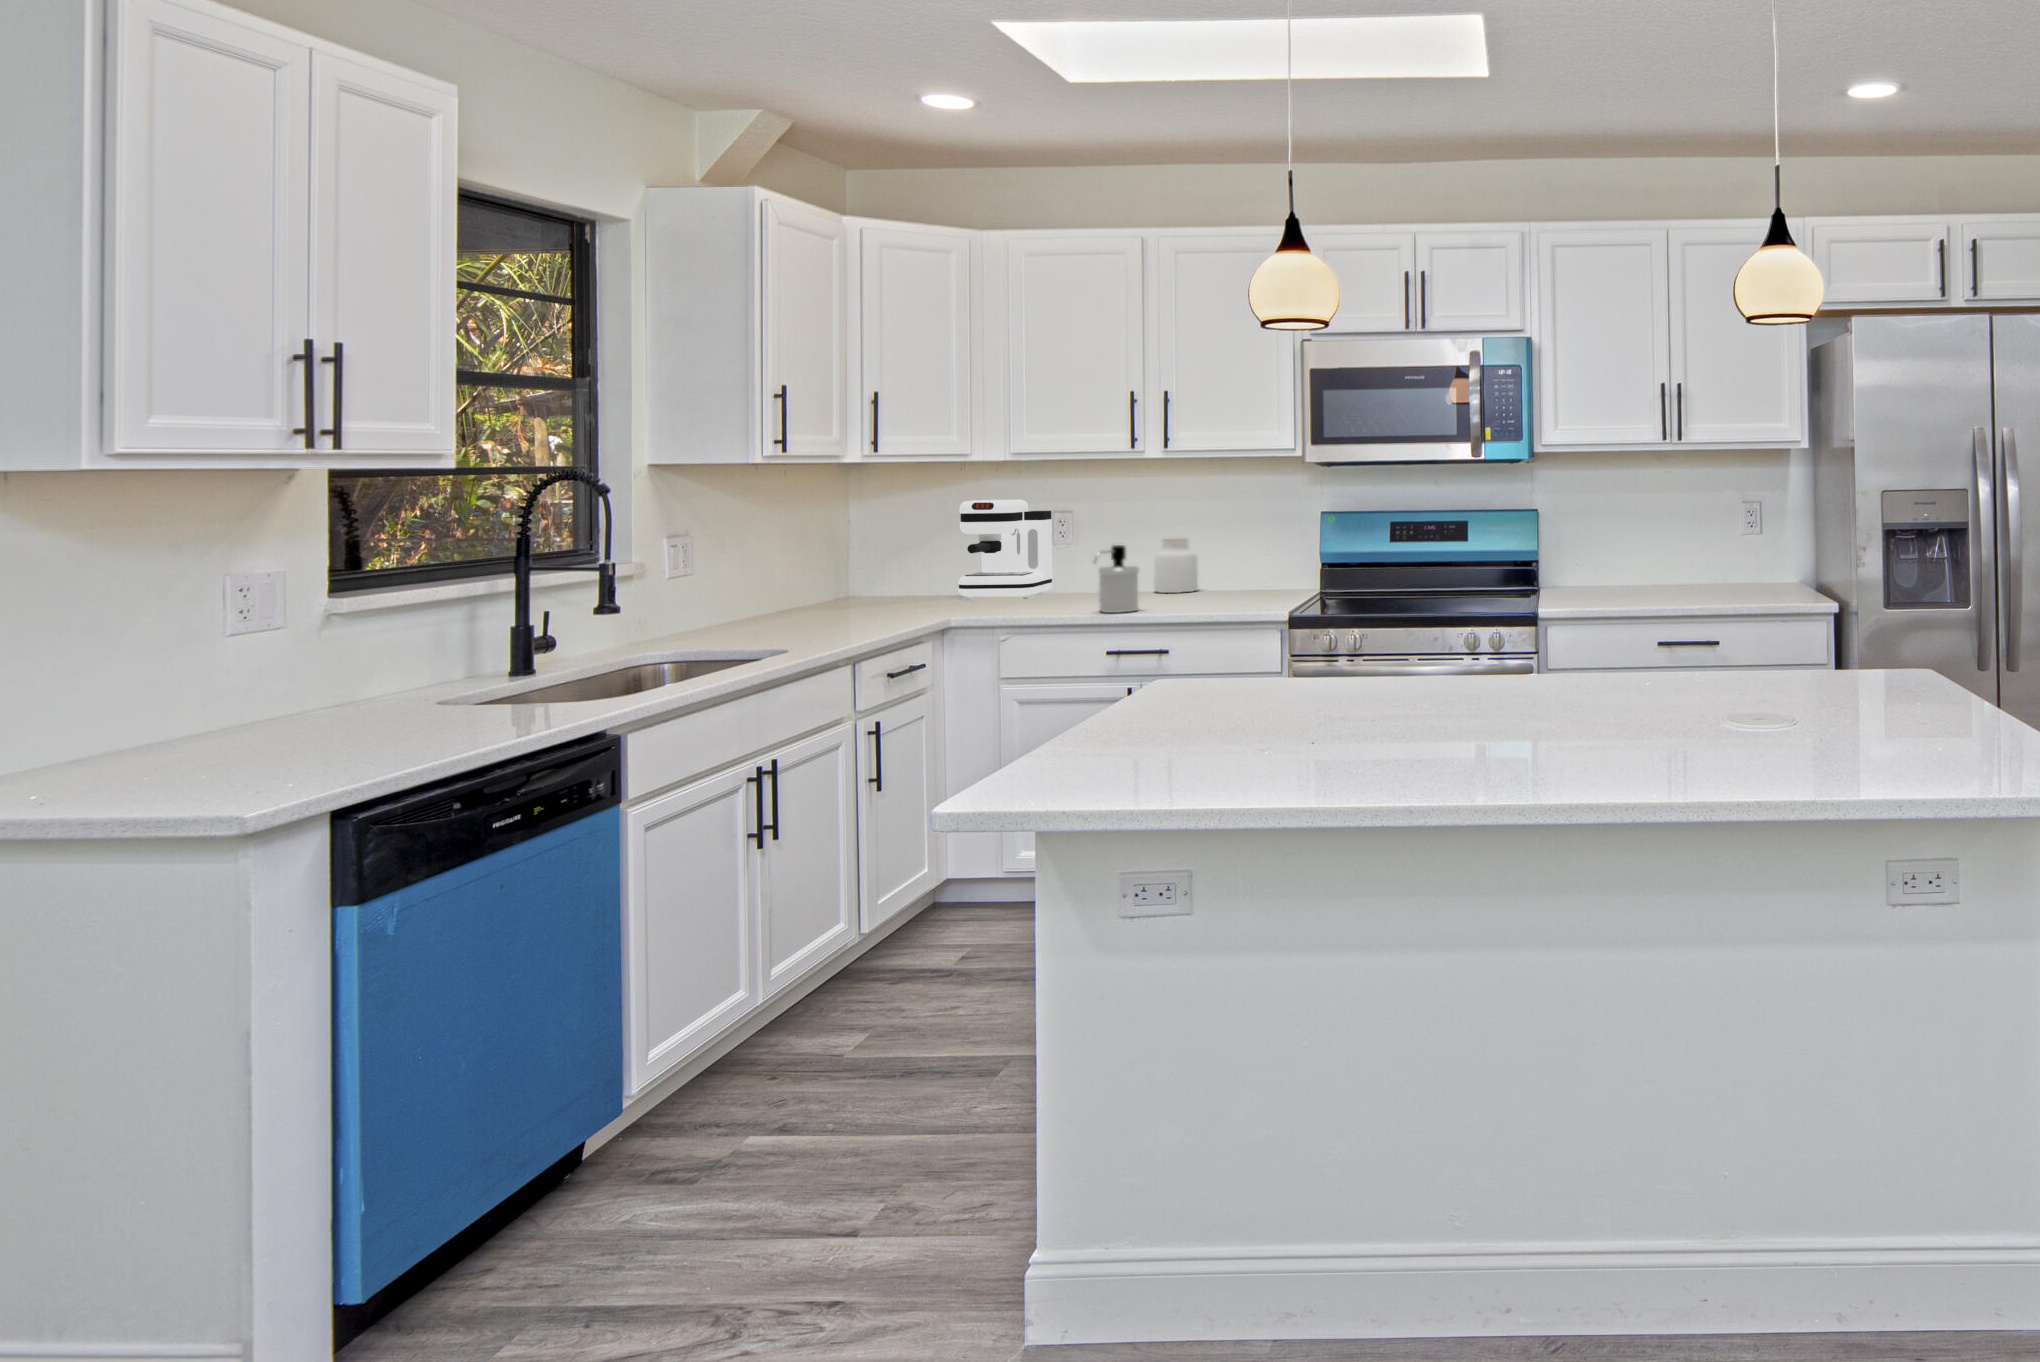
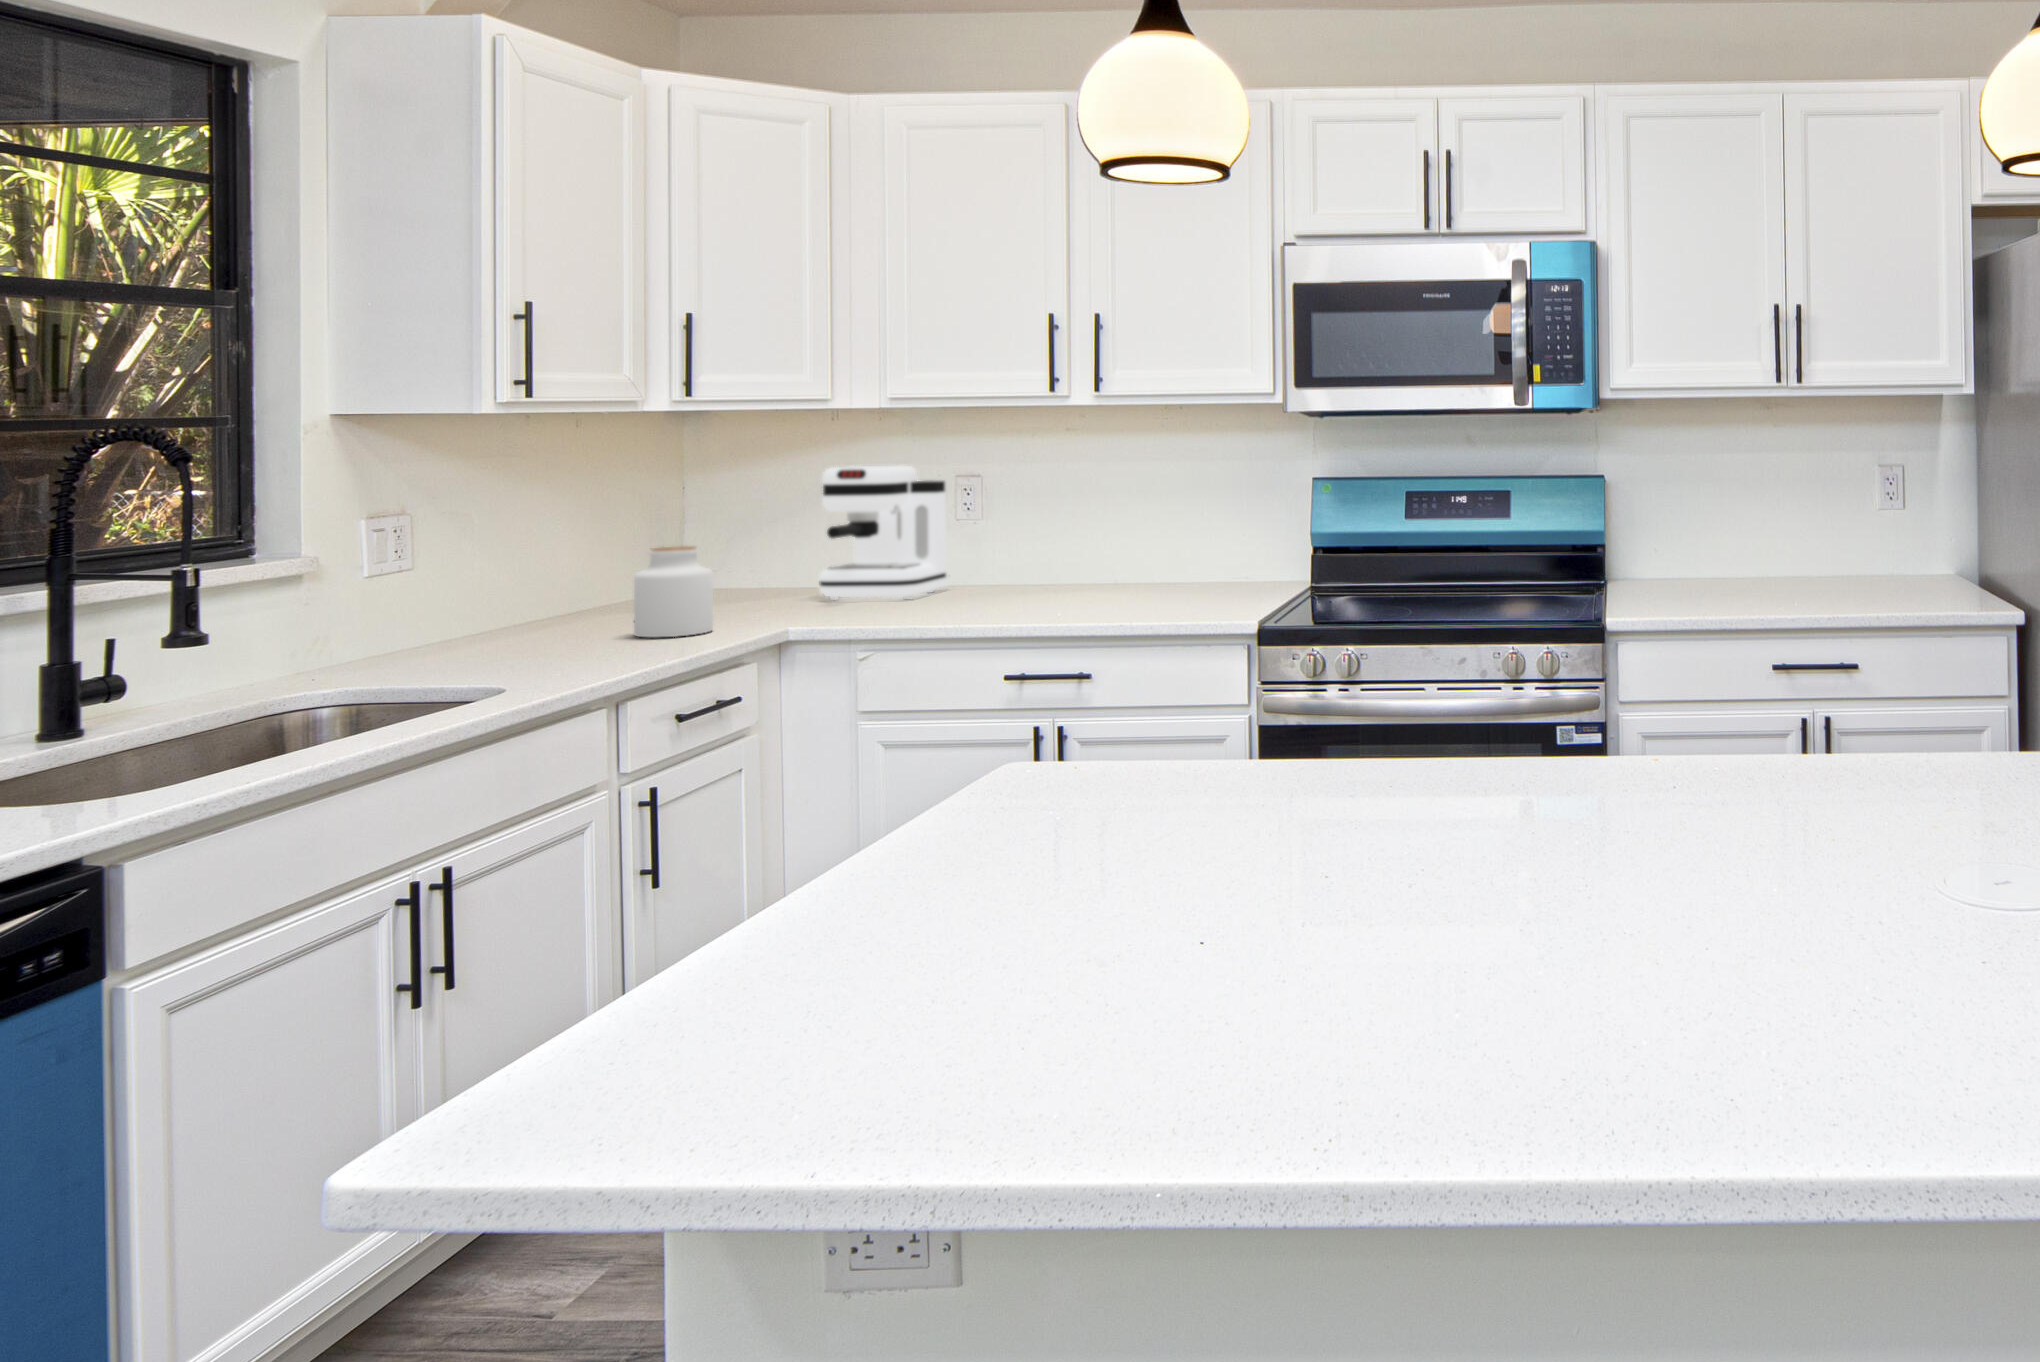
jar: present [1154,539,1198,593] -> present [634,546,713,637]
soap dispenser: present [1094,545,1139,613] -> none [979,529,1048,624]

